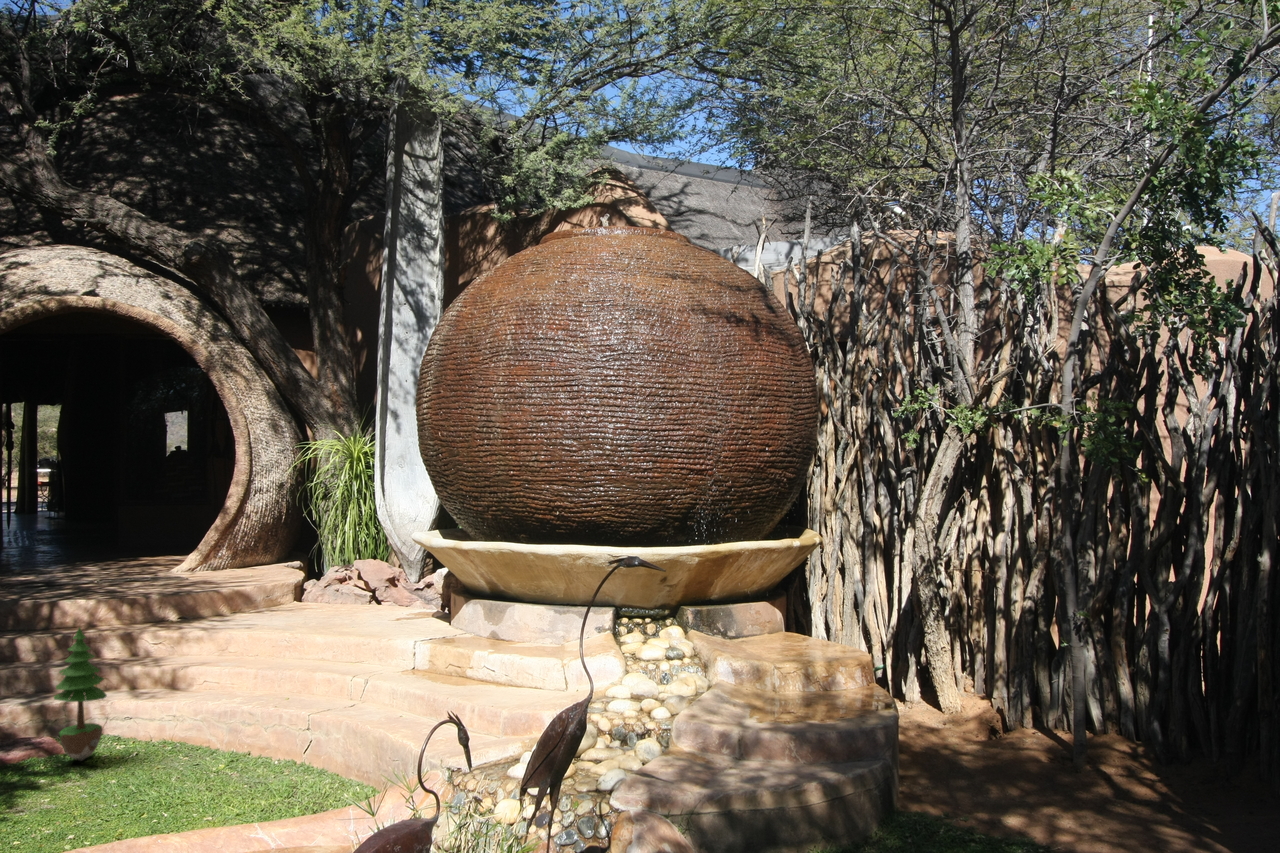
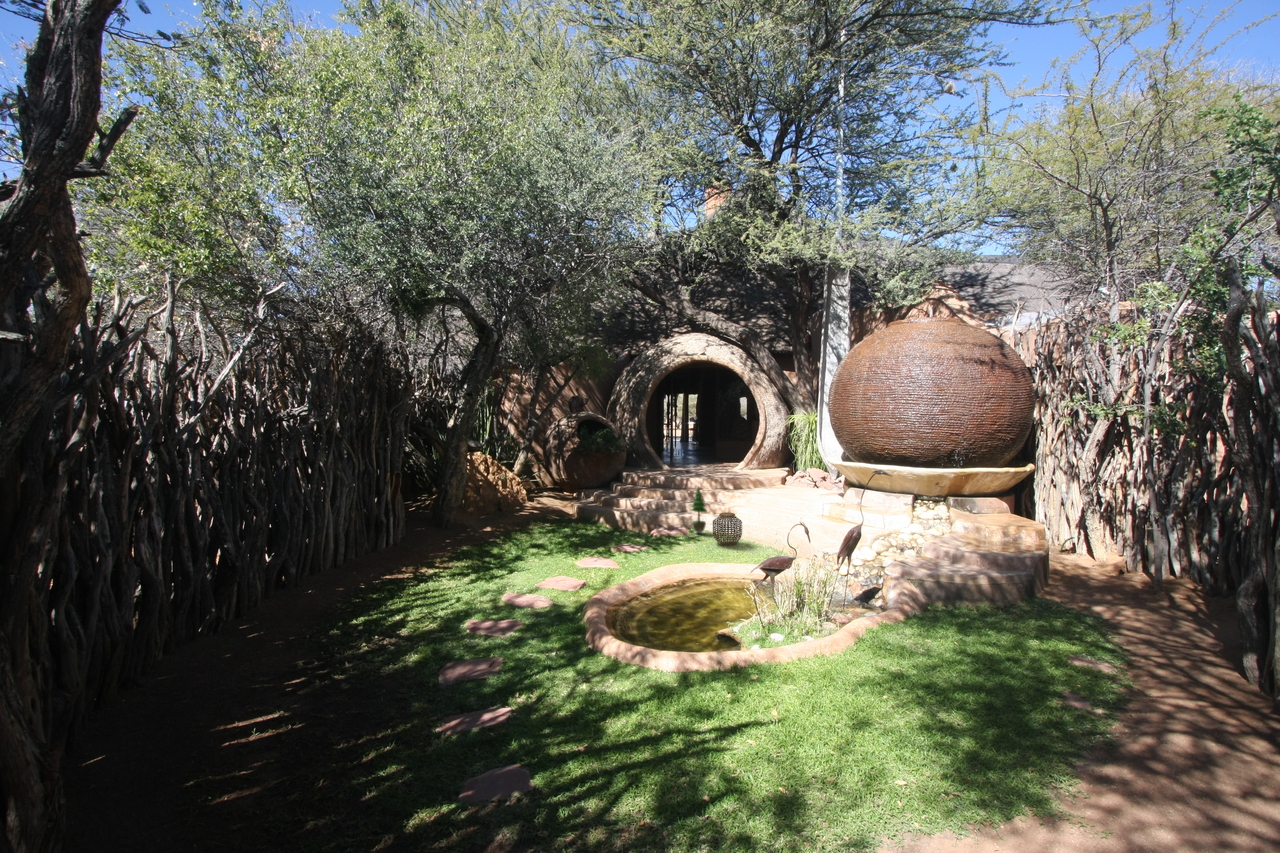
woven basket: none [125,694,213,790] -> present [713,513,742,546]

